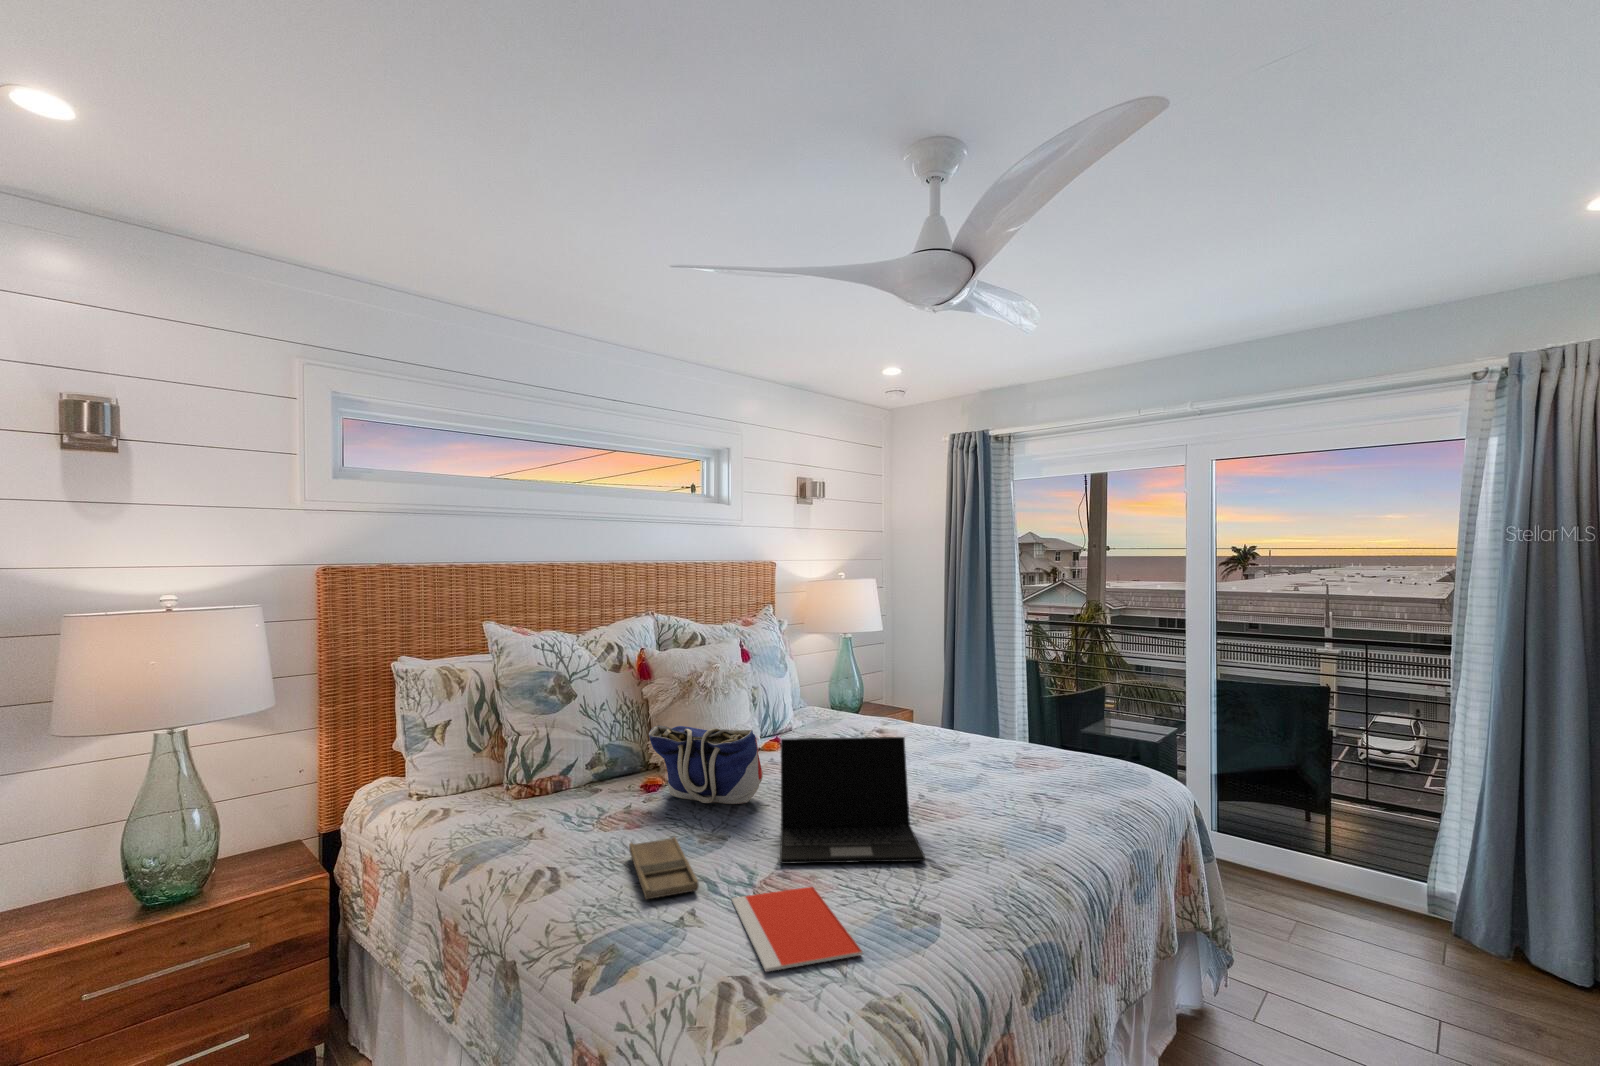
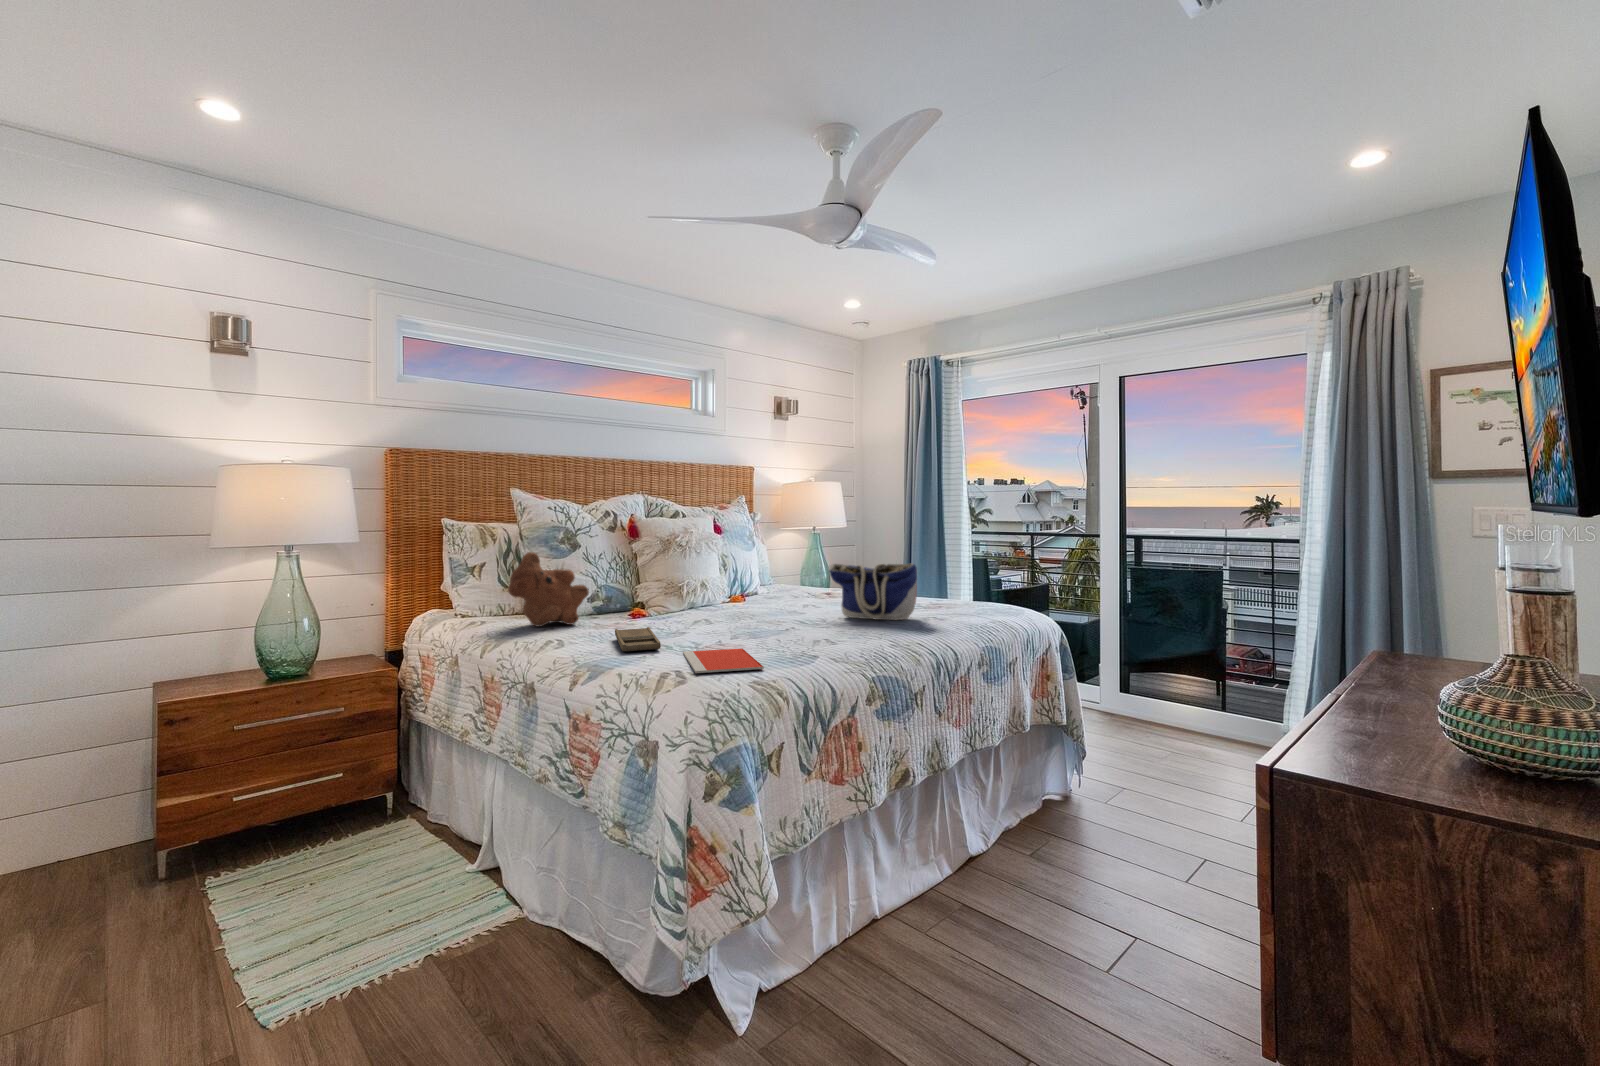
teddy bear: none [482,721,589,822] -> present [508,552,589,626]
tote bag: present [649,725,763,804] -> present [829,563,917,620]
laptop: present [780,737,925,864] -> none [723,565,828,641]

